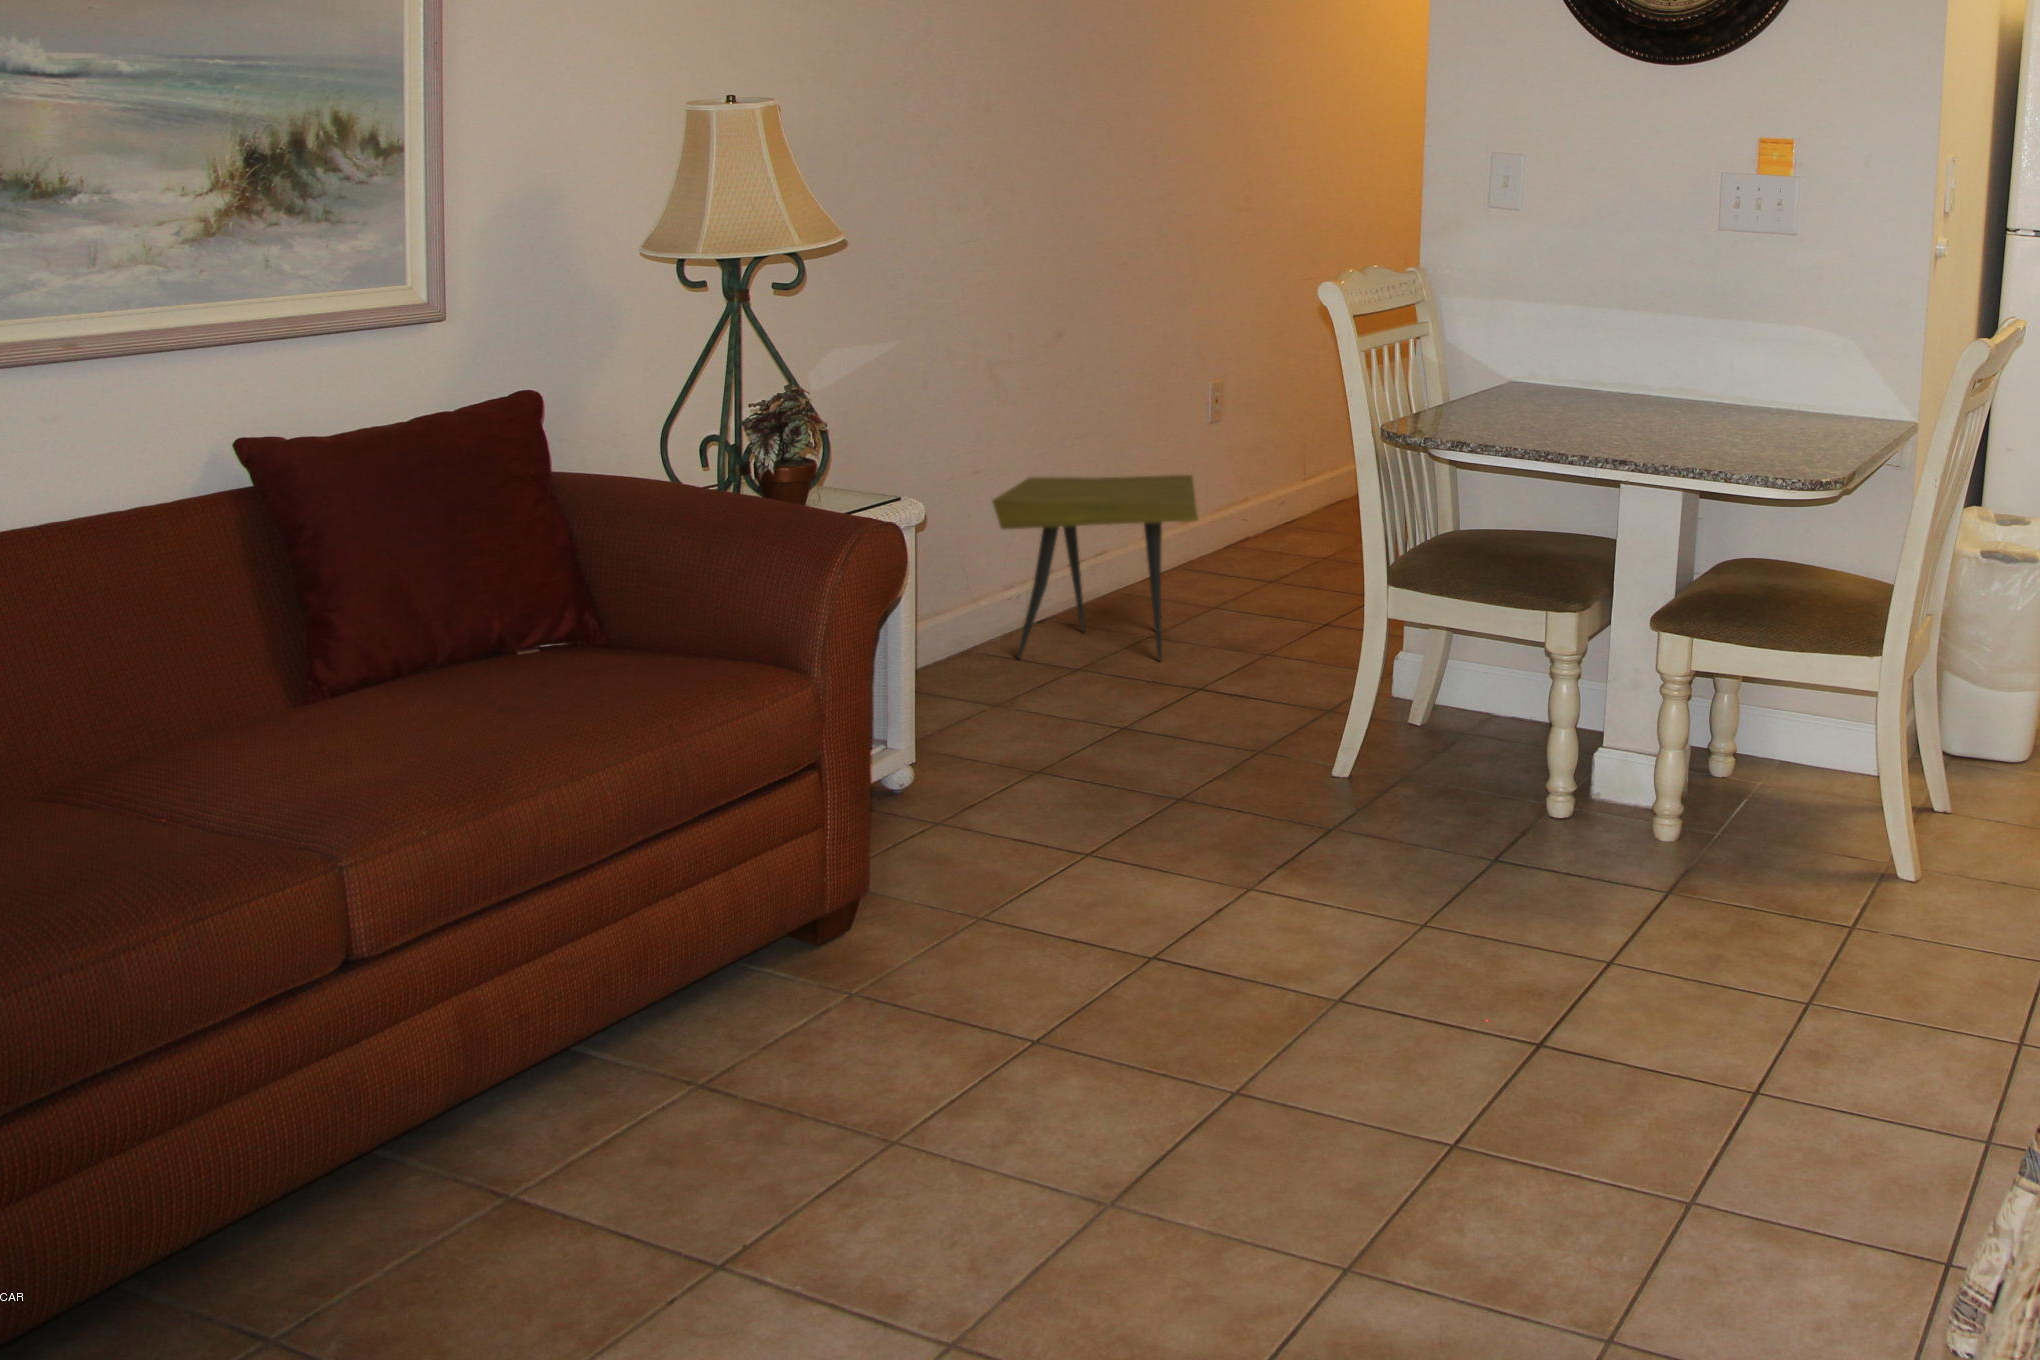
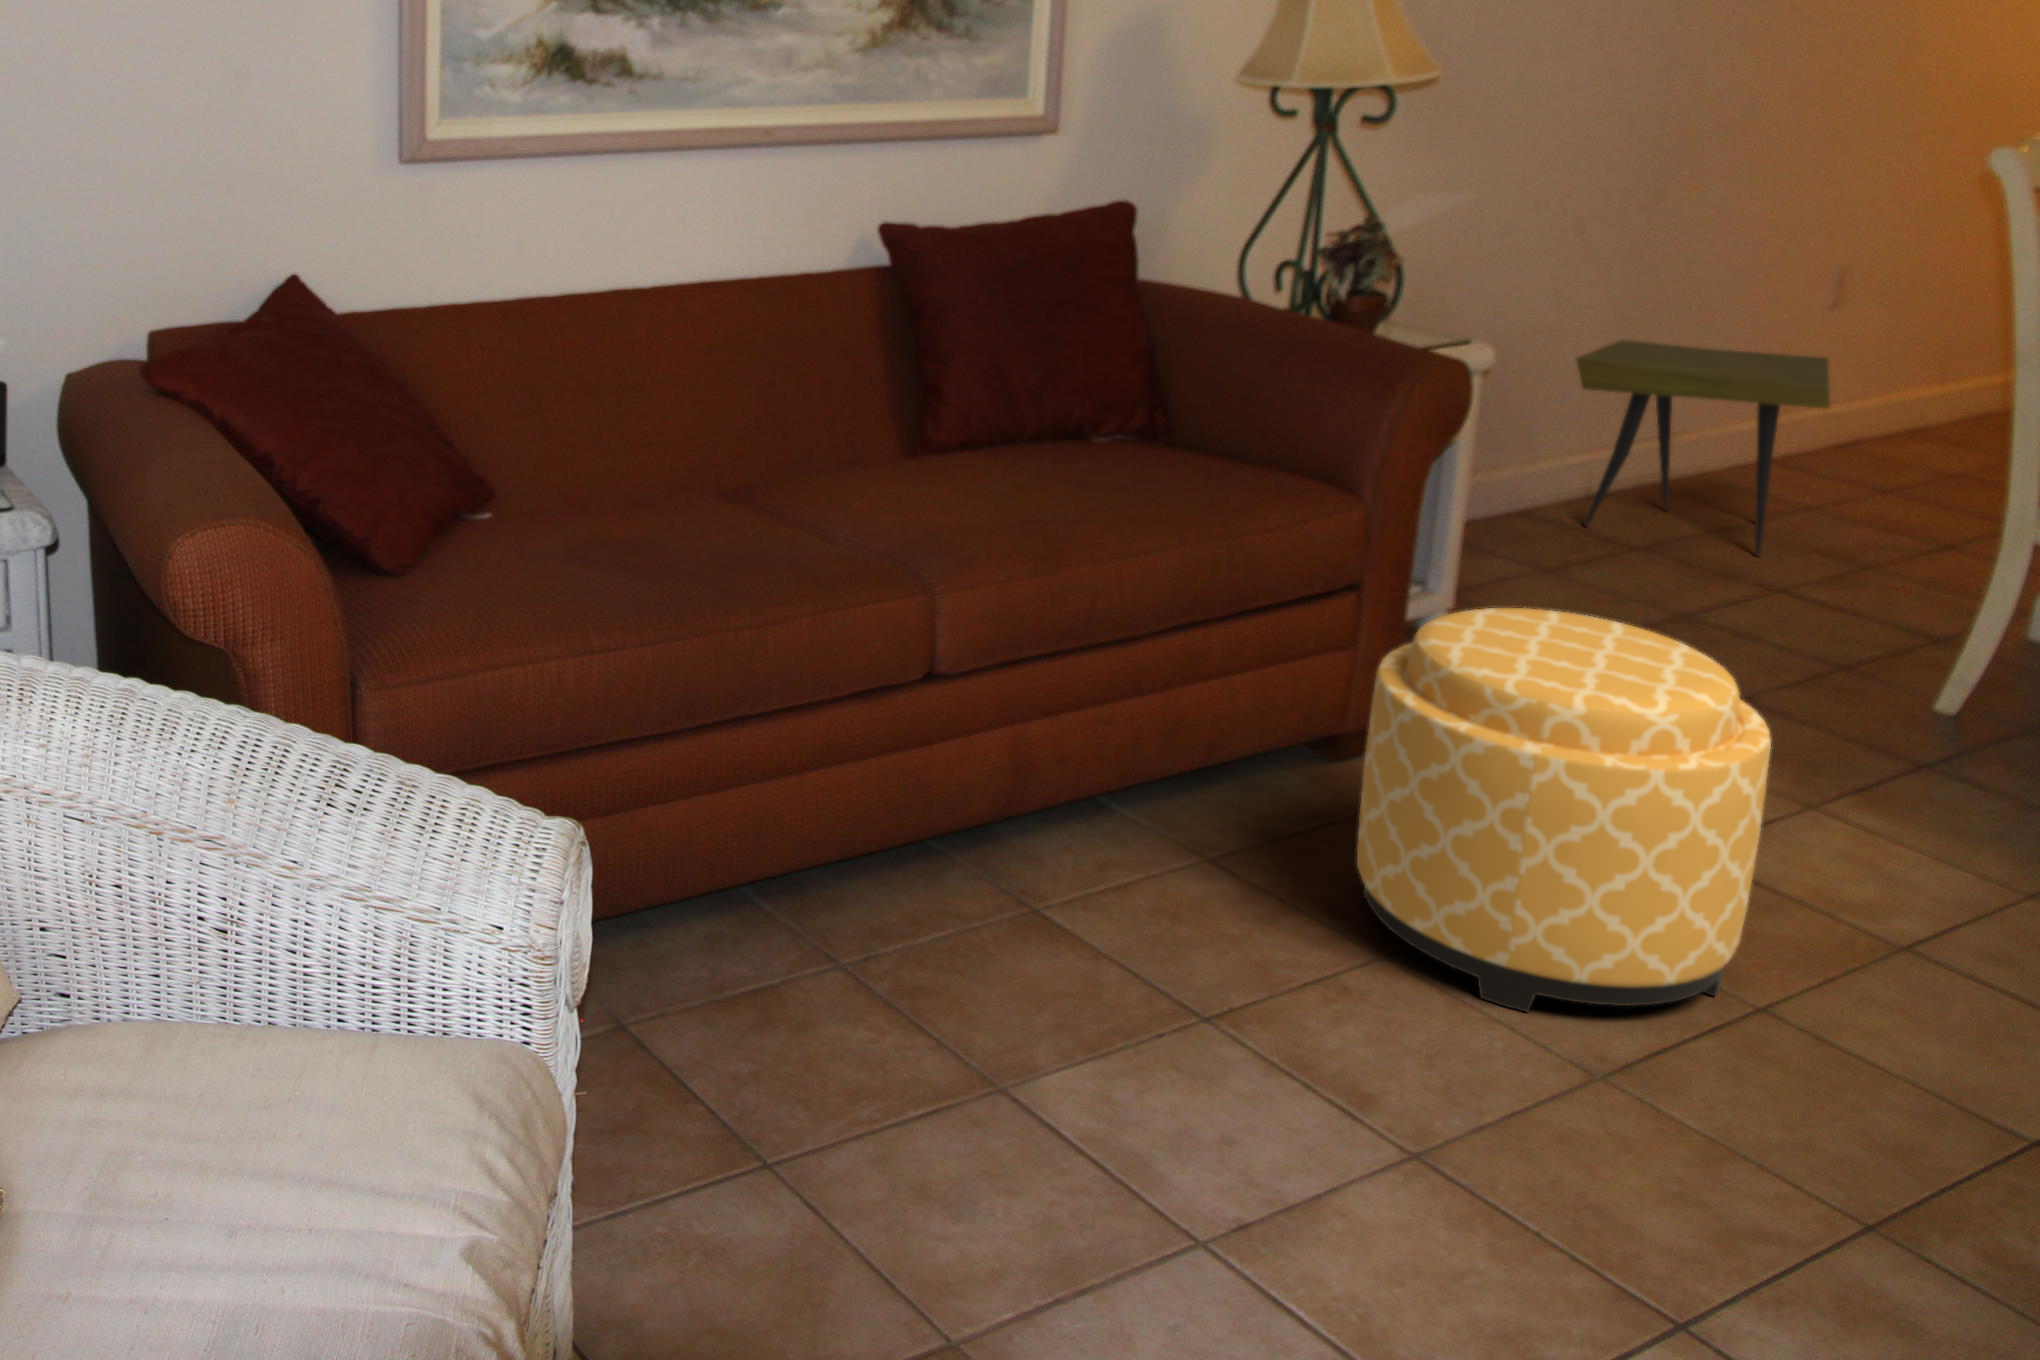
ottoman: none [847,748,1179,1134] -> present [1357,608,1771,1012]

